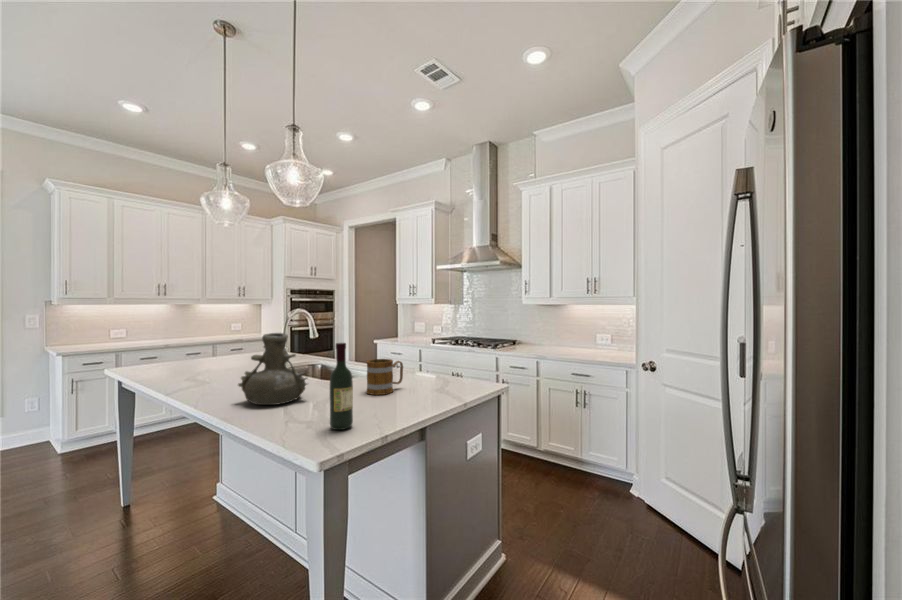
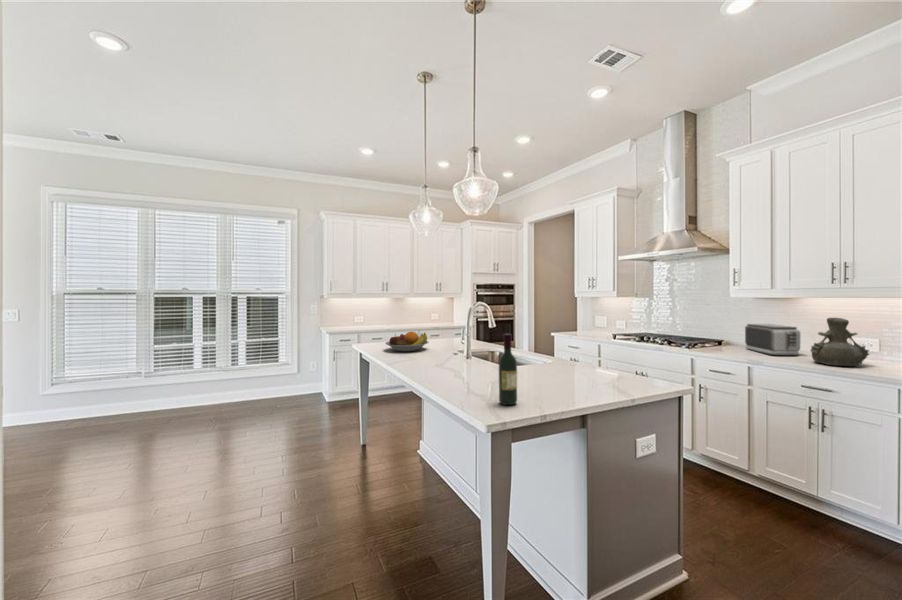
toaster: none [535,325,572,351] -> present [745,324,800,356]
vase: present [238,333,307,405] -> present [810,318,869,366]
fruit bowl: none [162,346,229,372] -> present [385,332,428,351]
mug: present [367,359,403,395] -> none [534,350,569,382]

